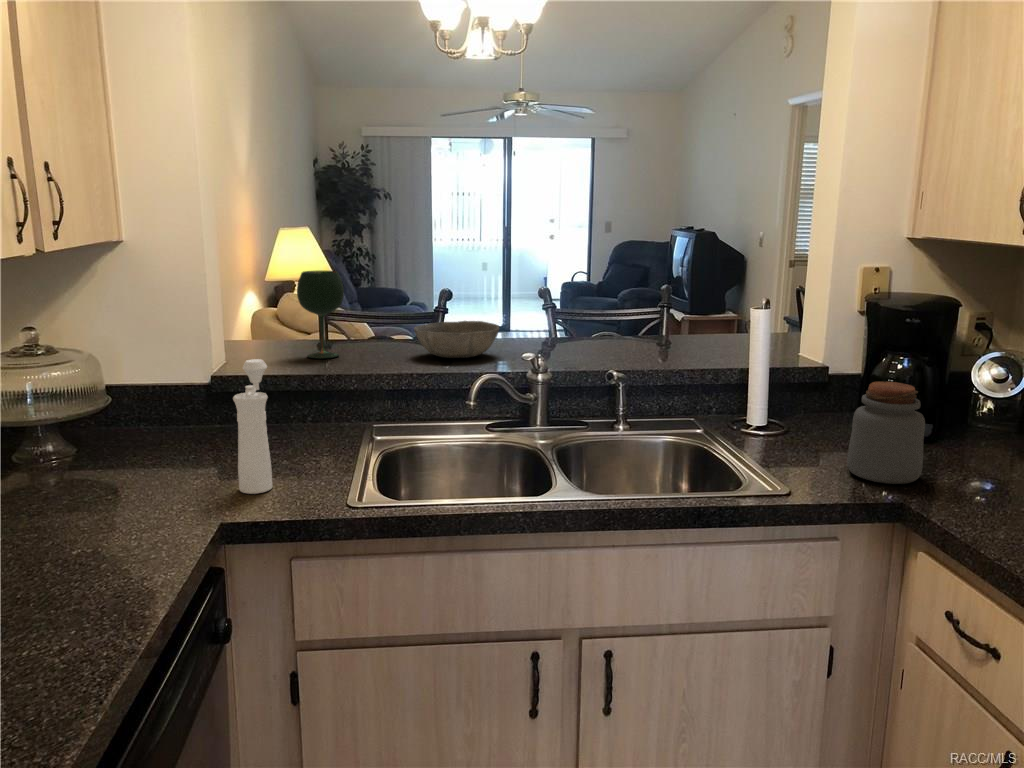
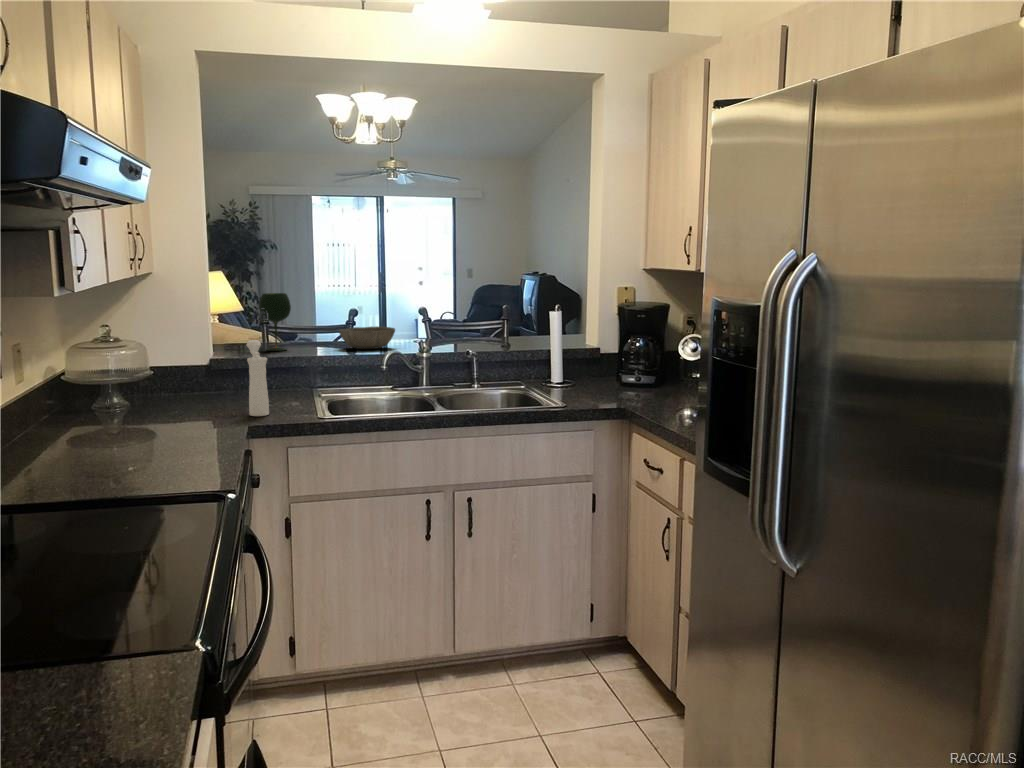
jar: present [847,382,925,484] -> none [602,347,641,402]

